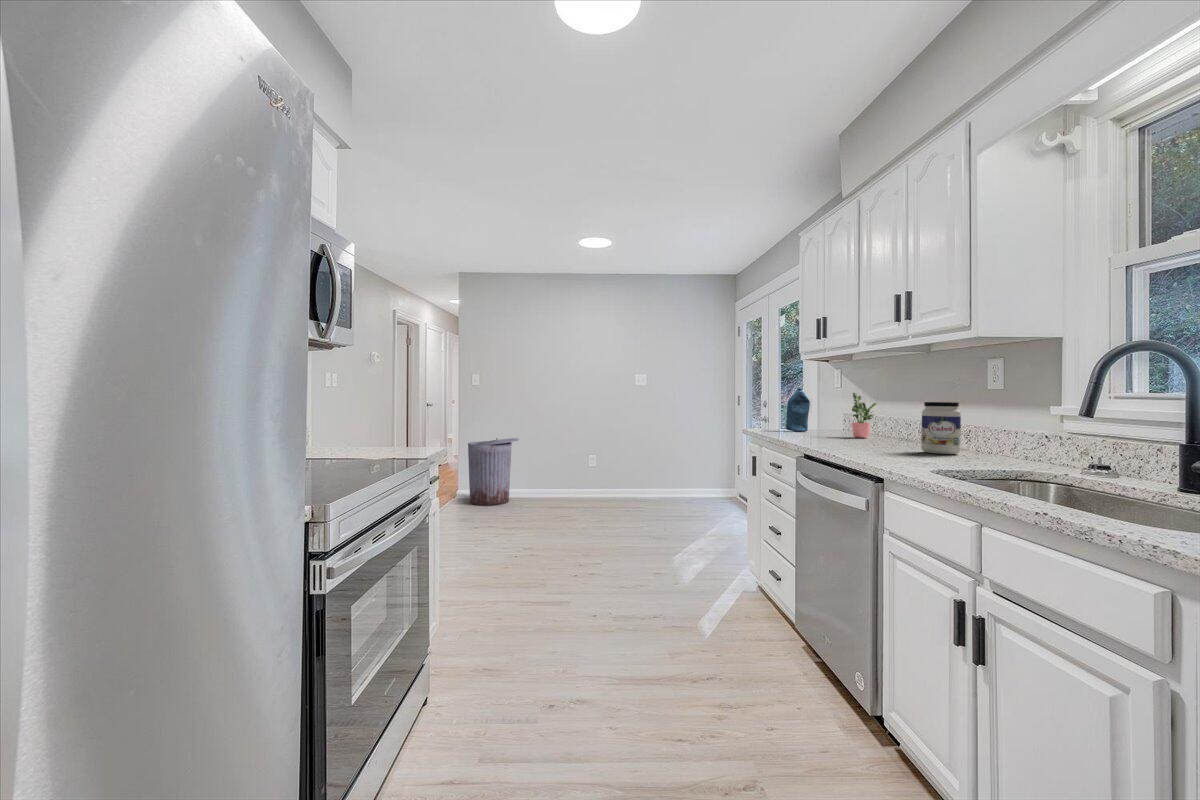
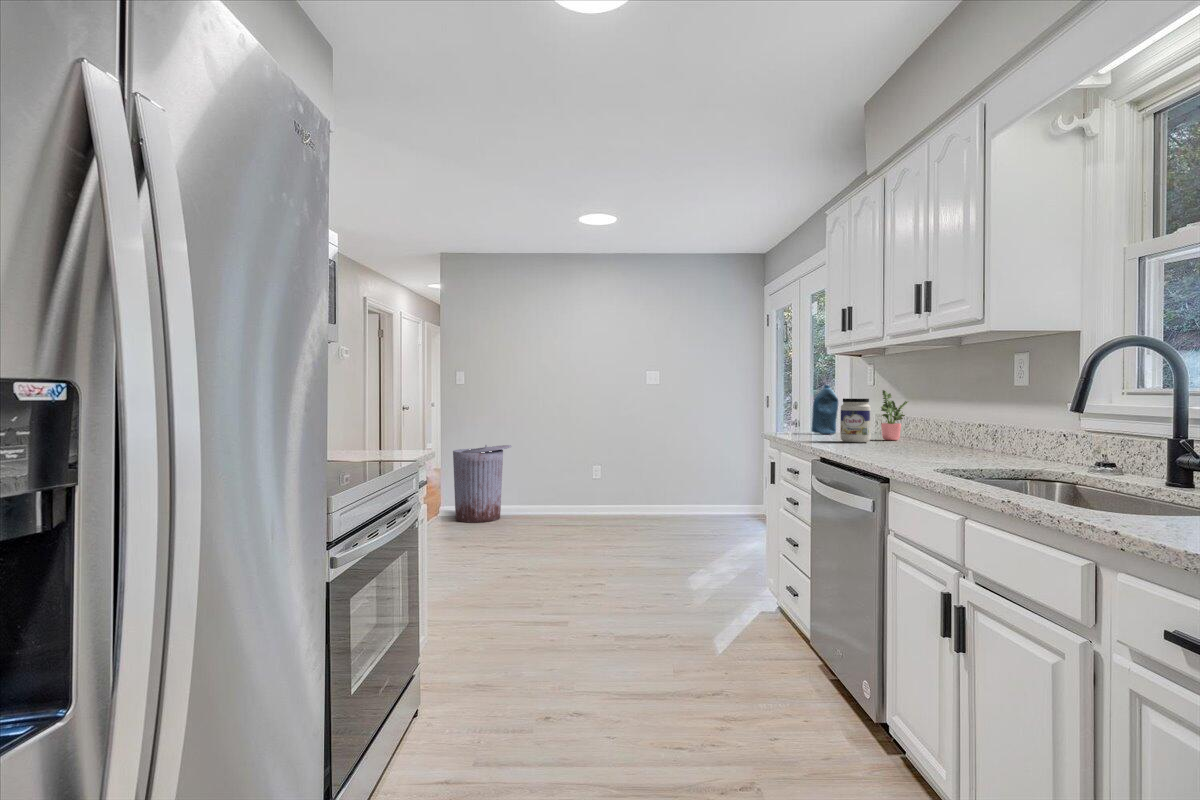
jar: present [921,402,961,454] -> present [840,399,871,443]

